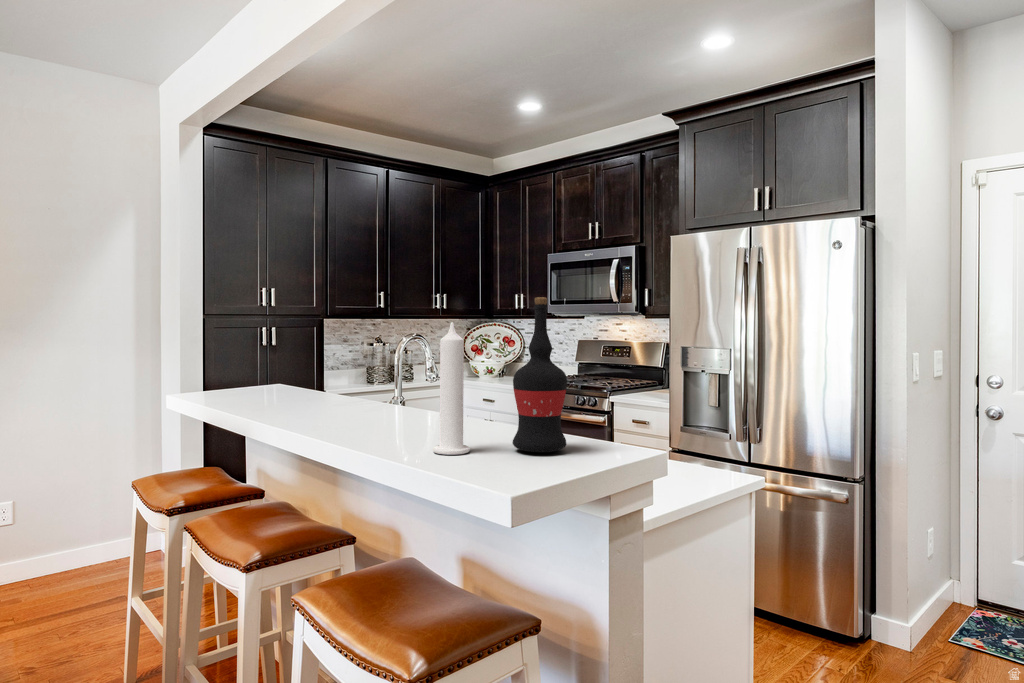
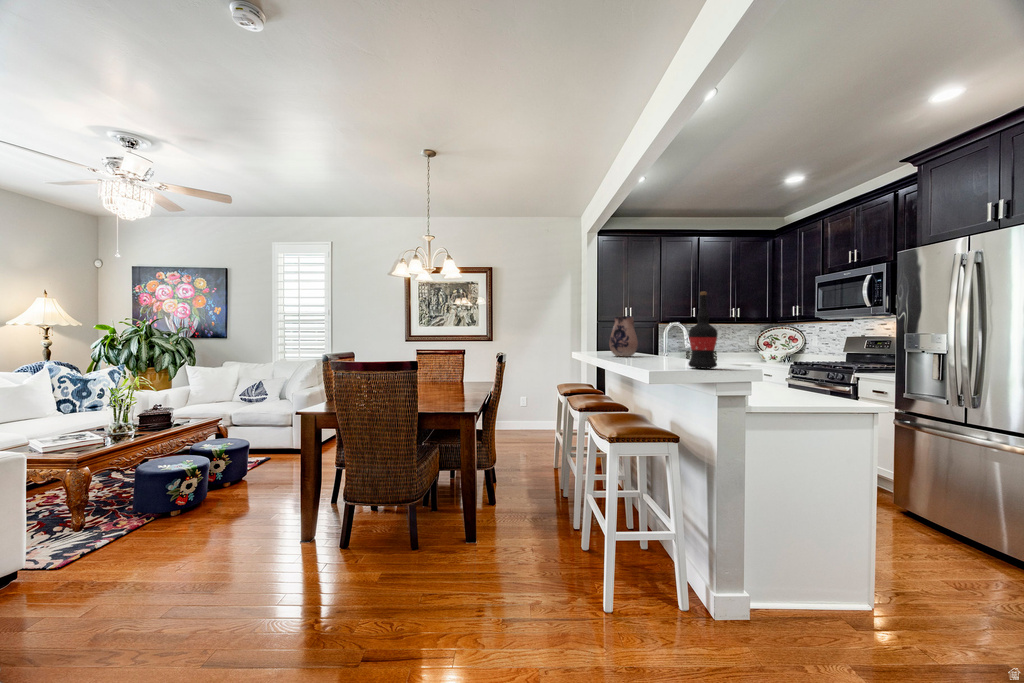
ceramic pitcher: none [283,322,342,404] -> present [609,316,638,357]
candle: present [433,322,470,455] -> none [649,306,667,367]

